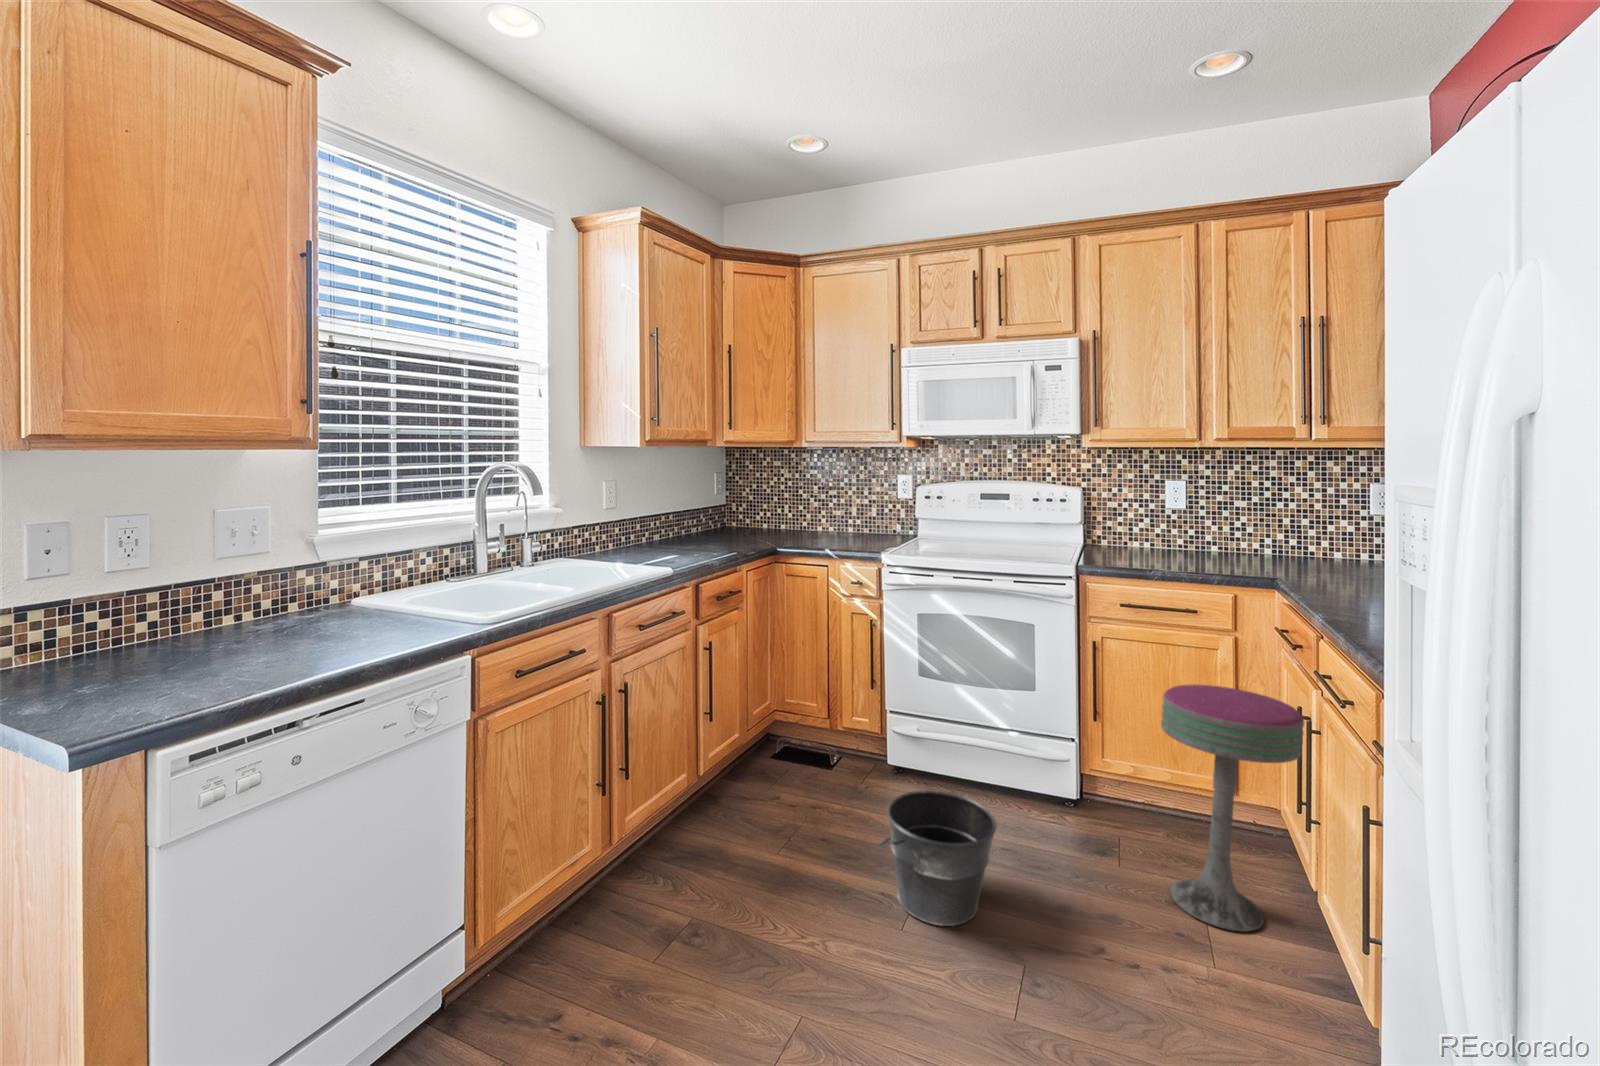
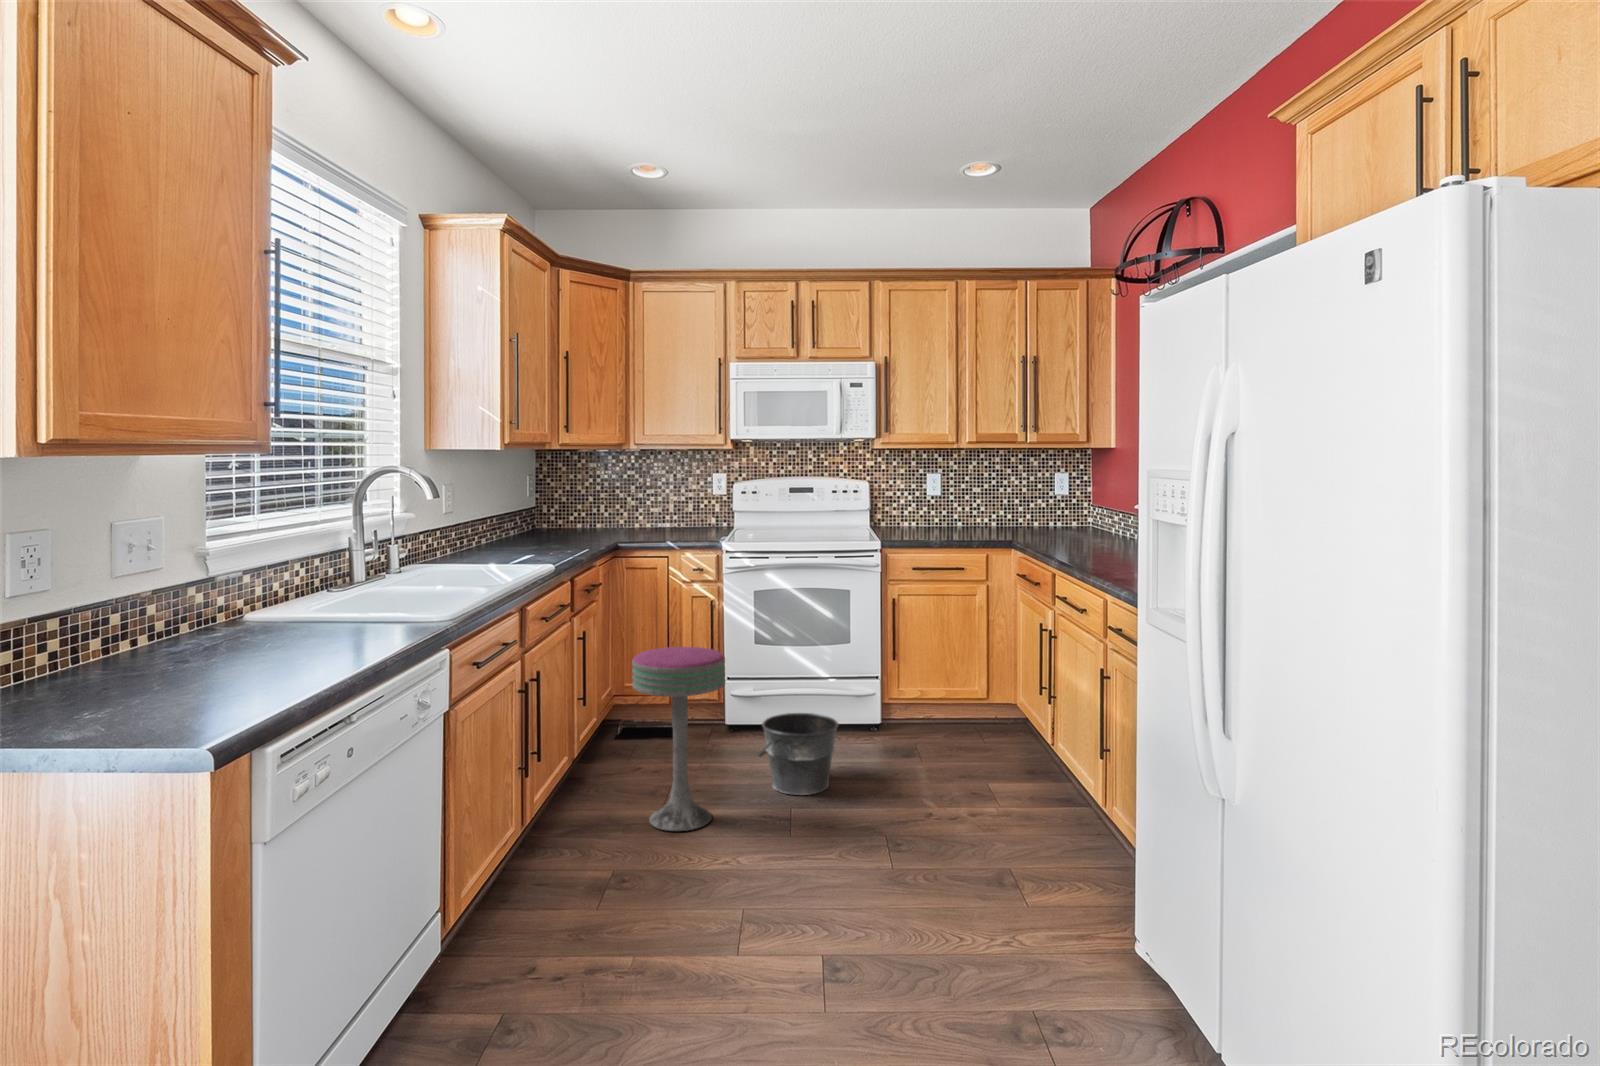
bar stool: present [1161,685,1304,932] -> present [632,647,725,831]

